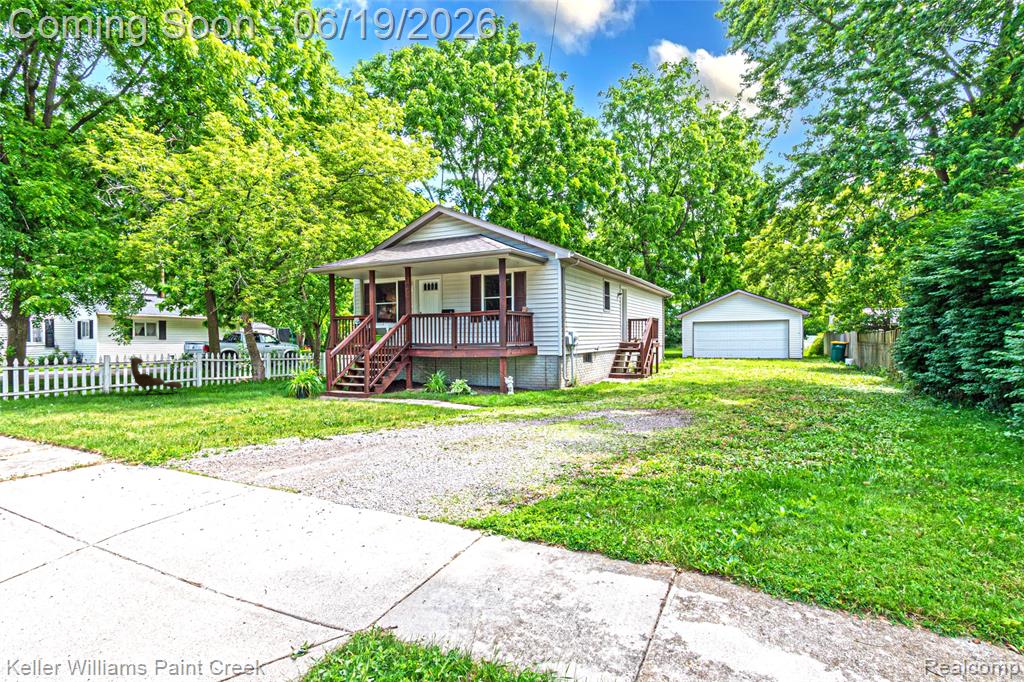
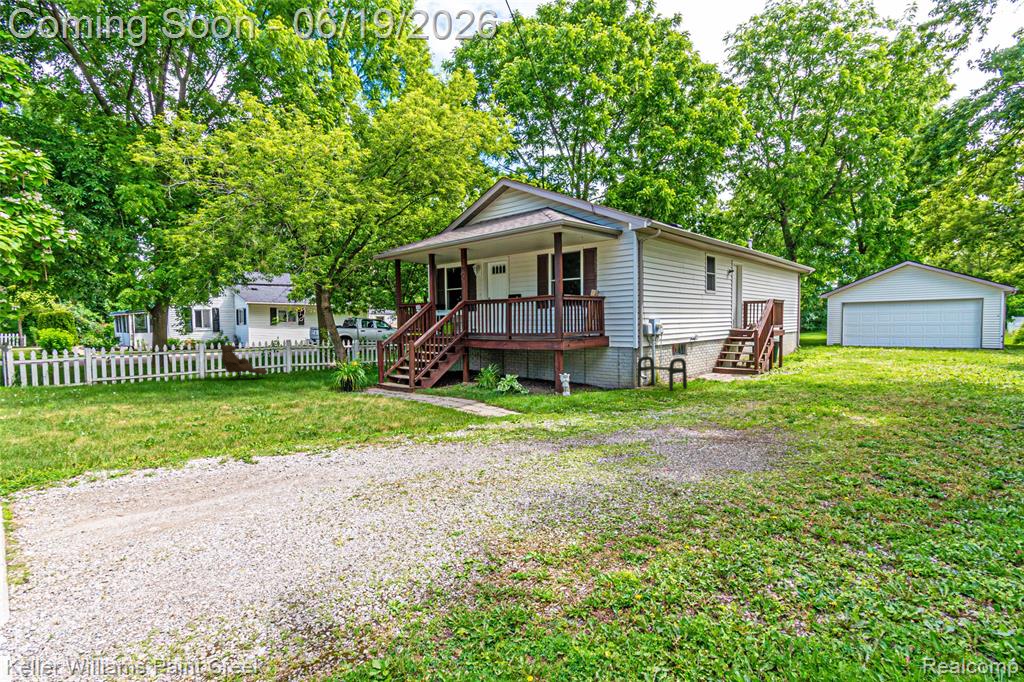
bench: none [563,362,602,389] -> present [637,356,687,391]

